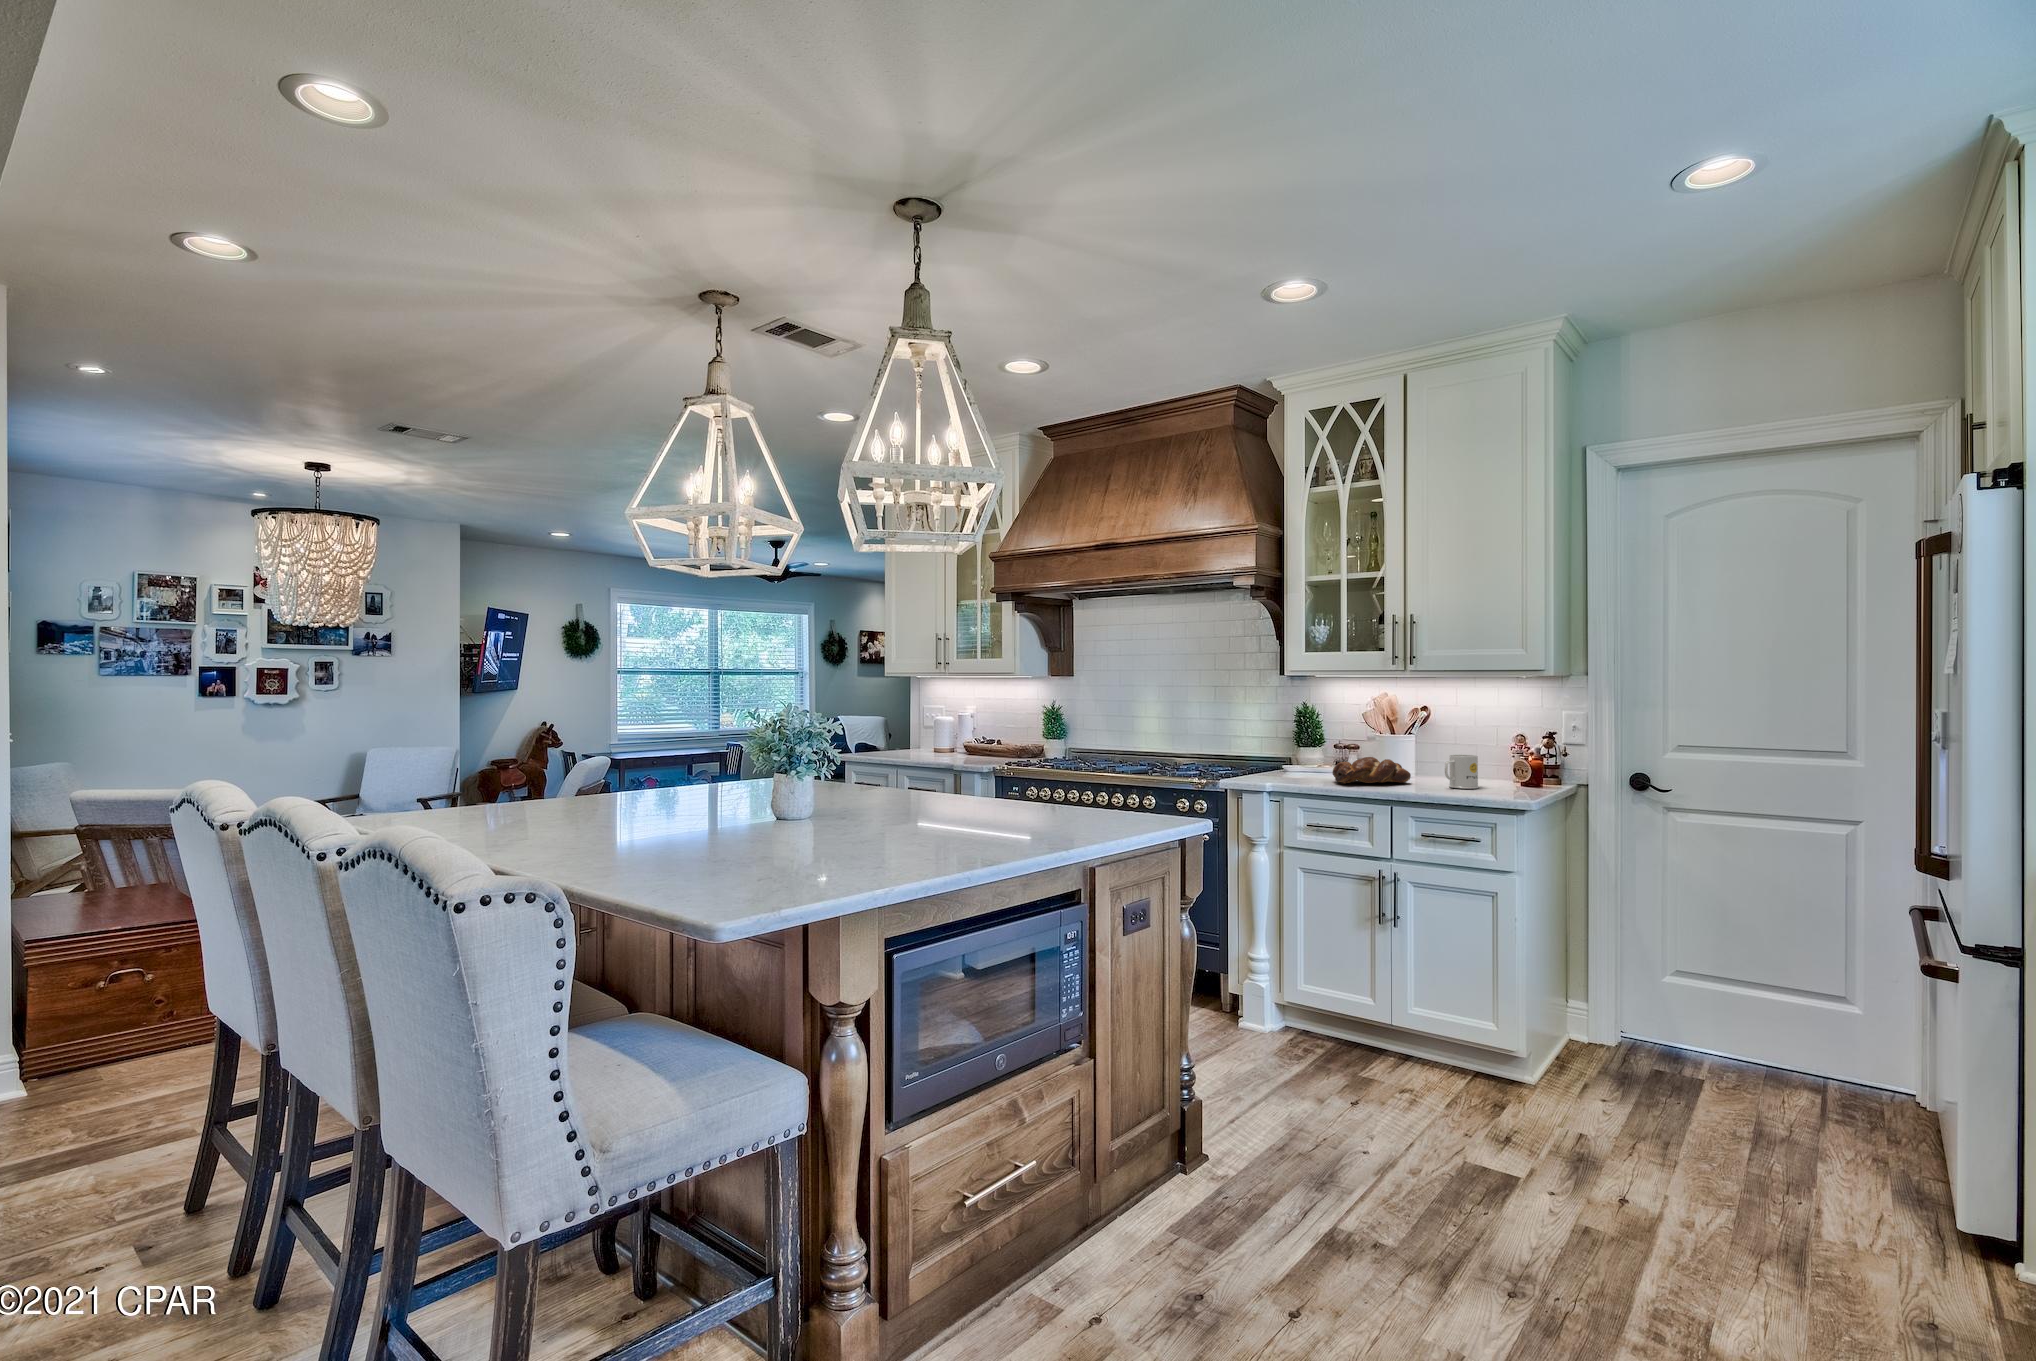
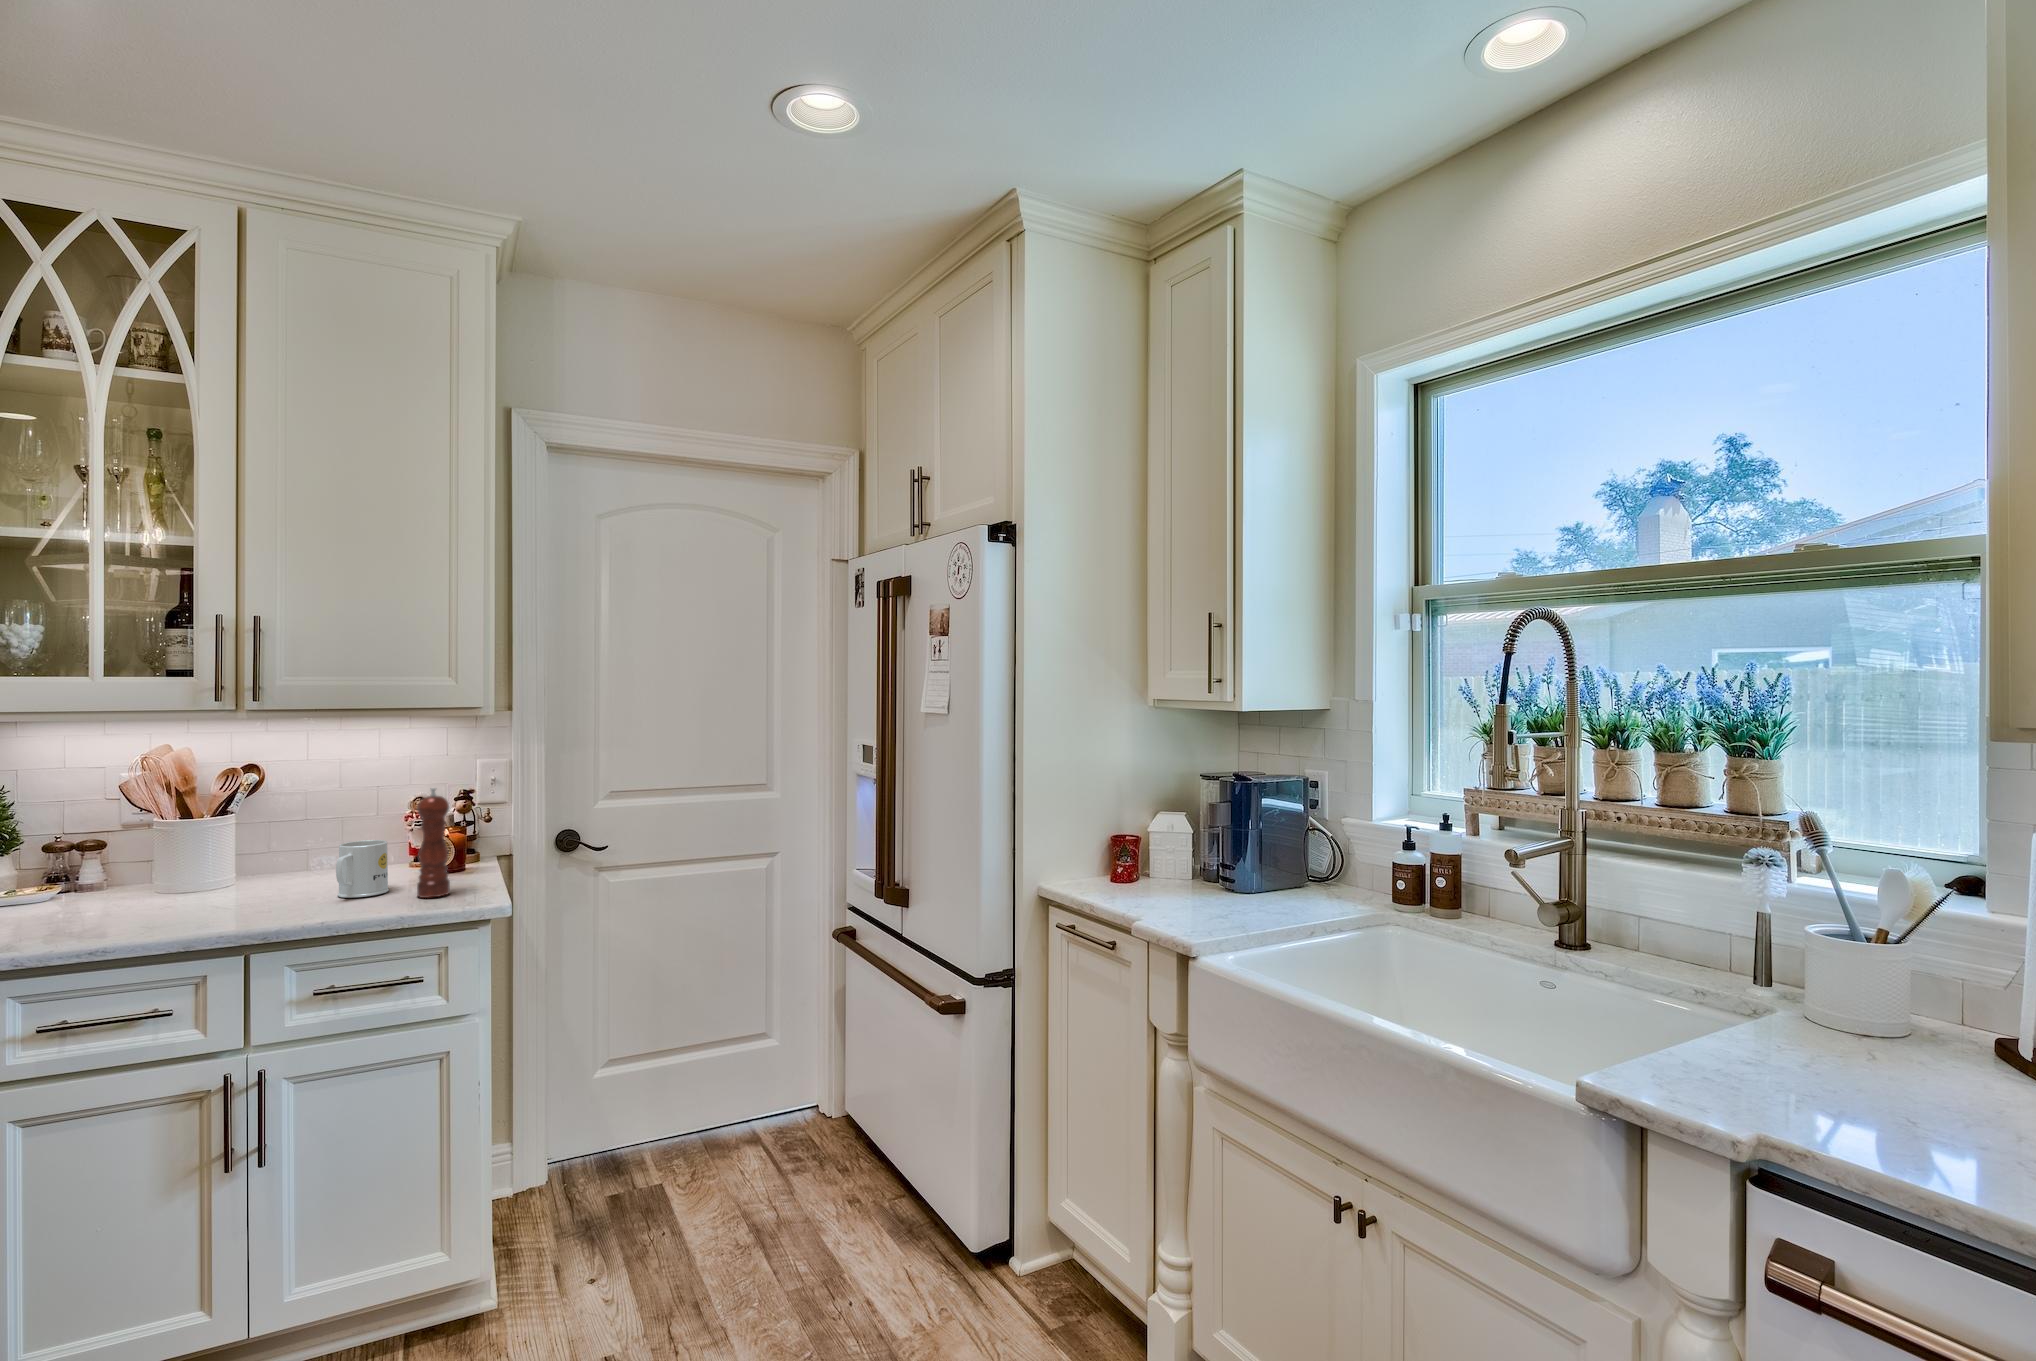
pepper mill: none [1489,722,1509,794] -> present [417,788,450,898]
bread loaf: present [1332,757,1411,783] -> none [88,867,262,928]

